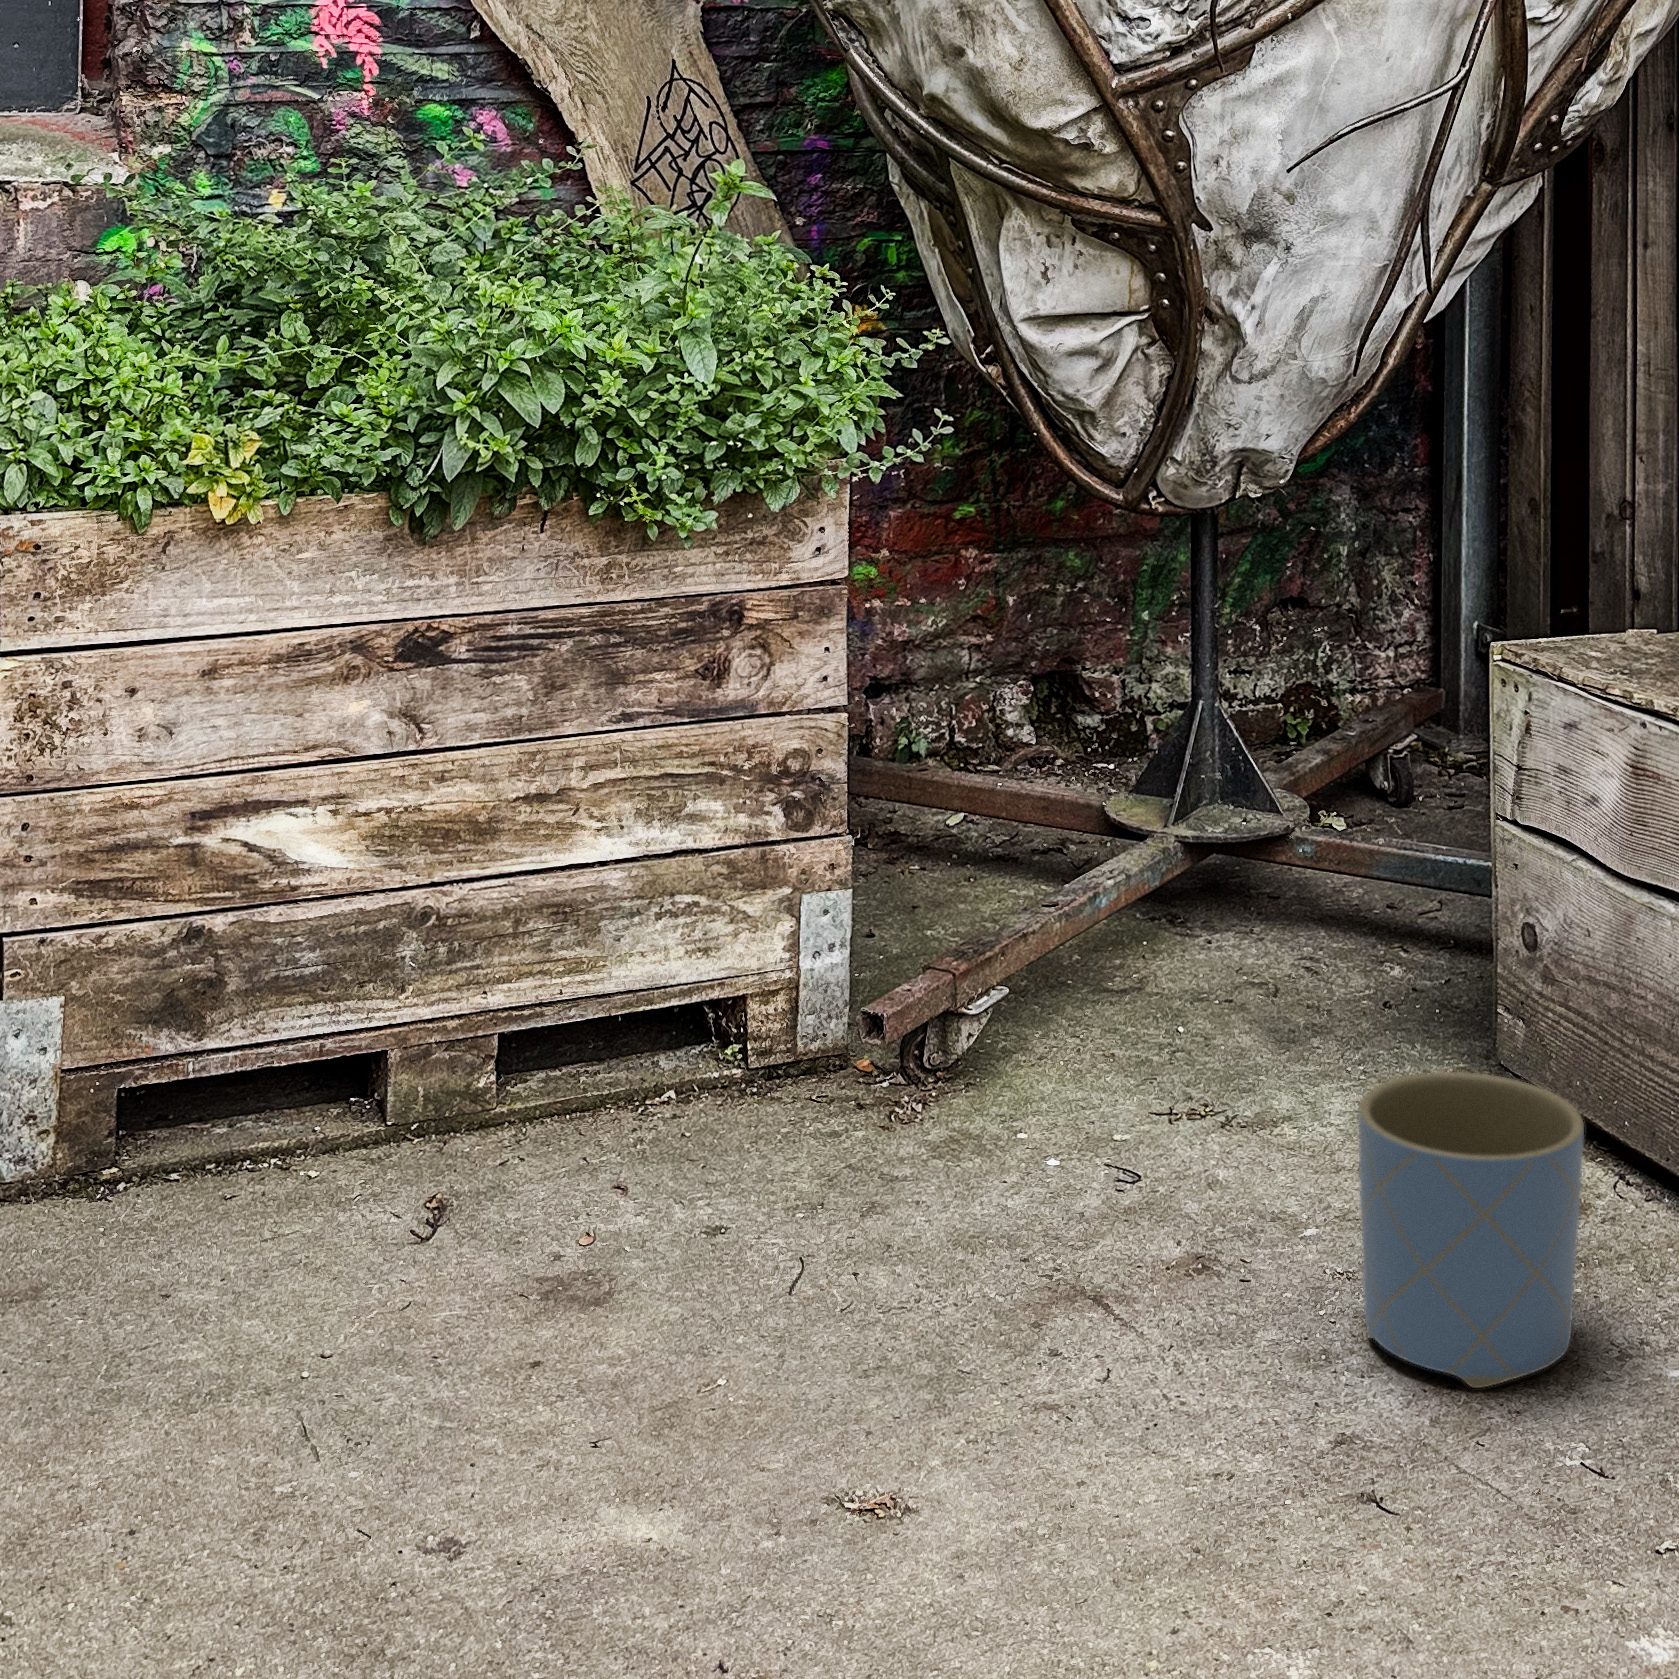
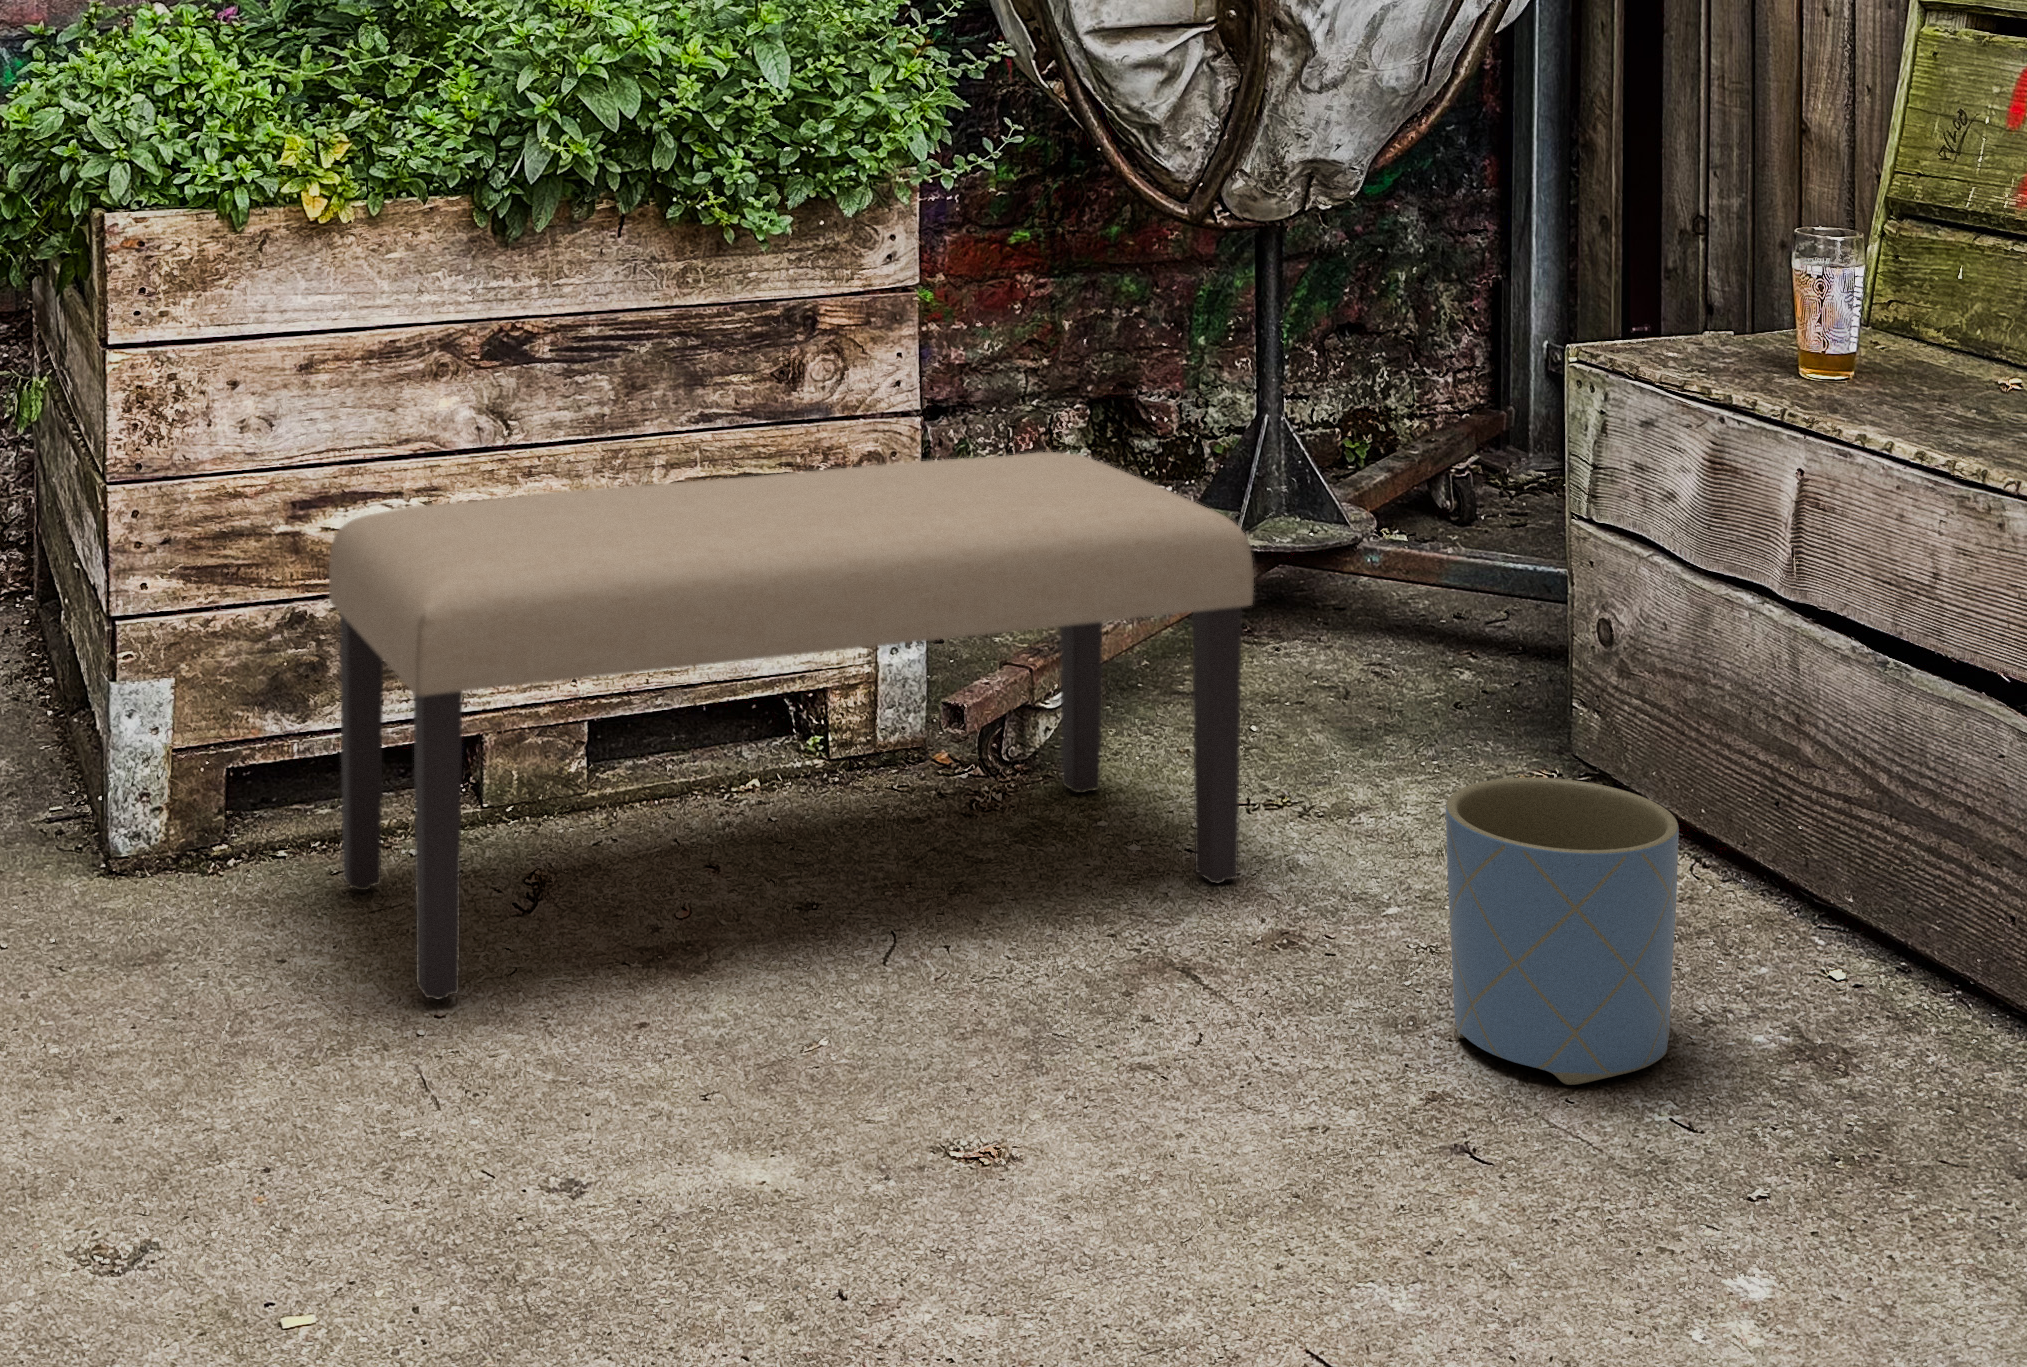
bench: none [231,740,1174,1342] -> present [329,452,1254,1000]

